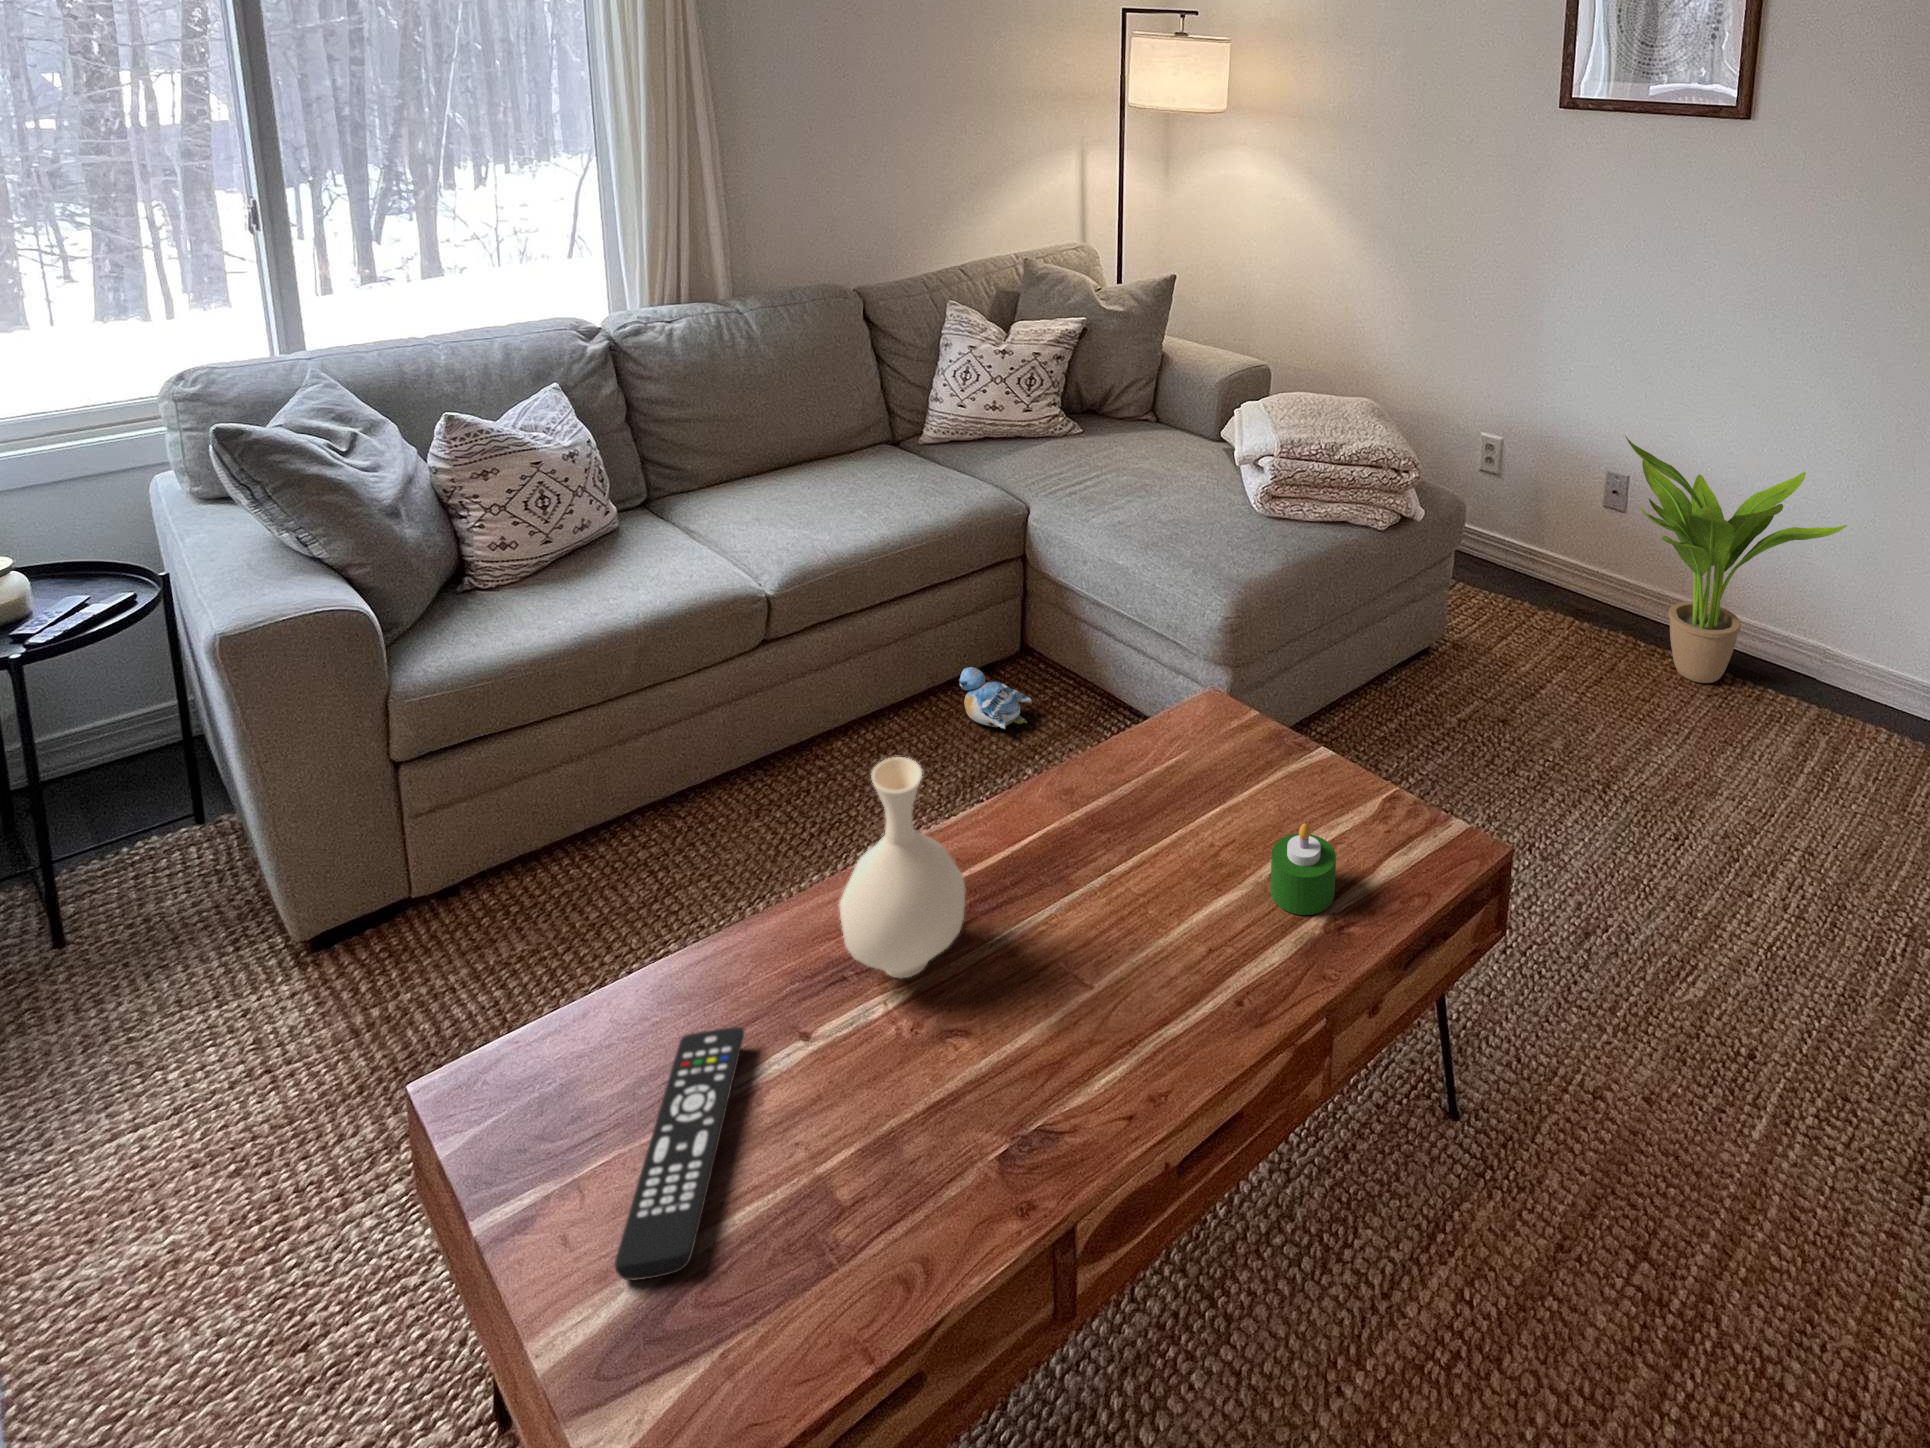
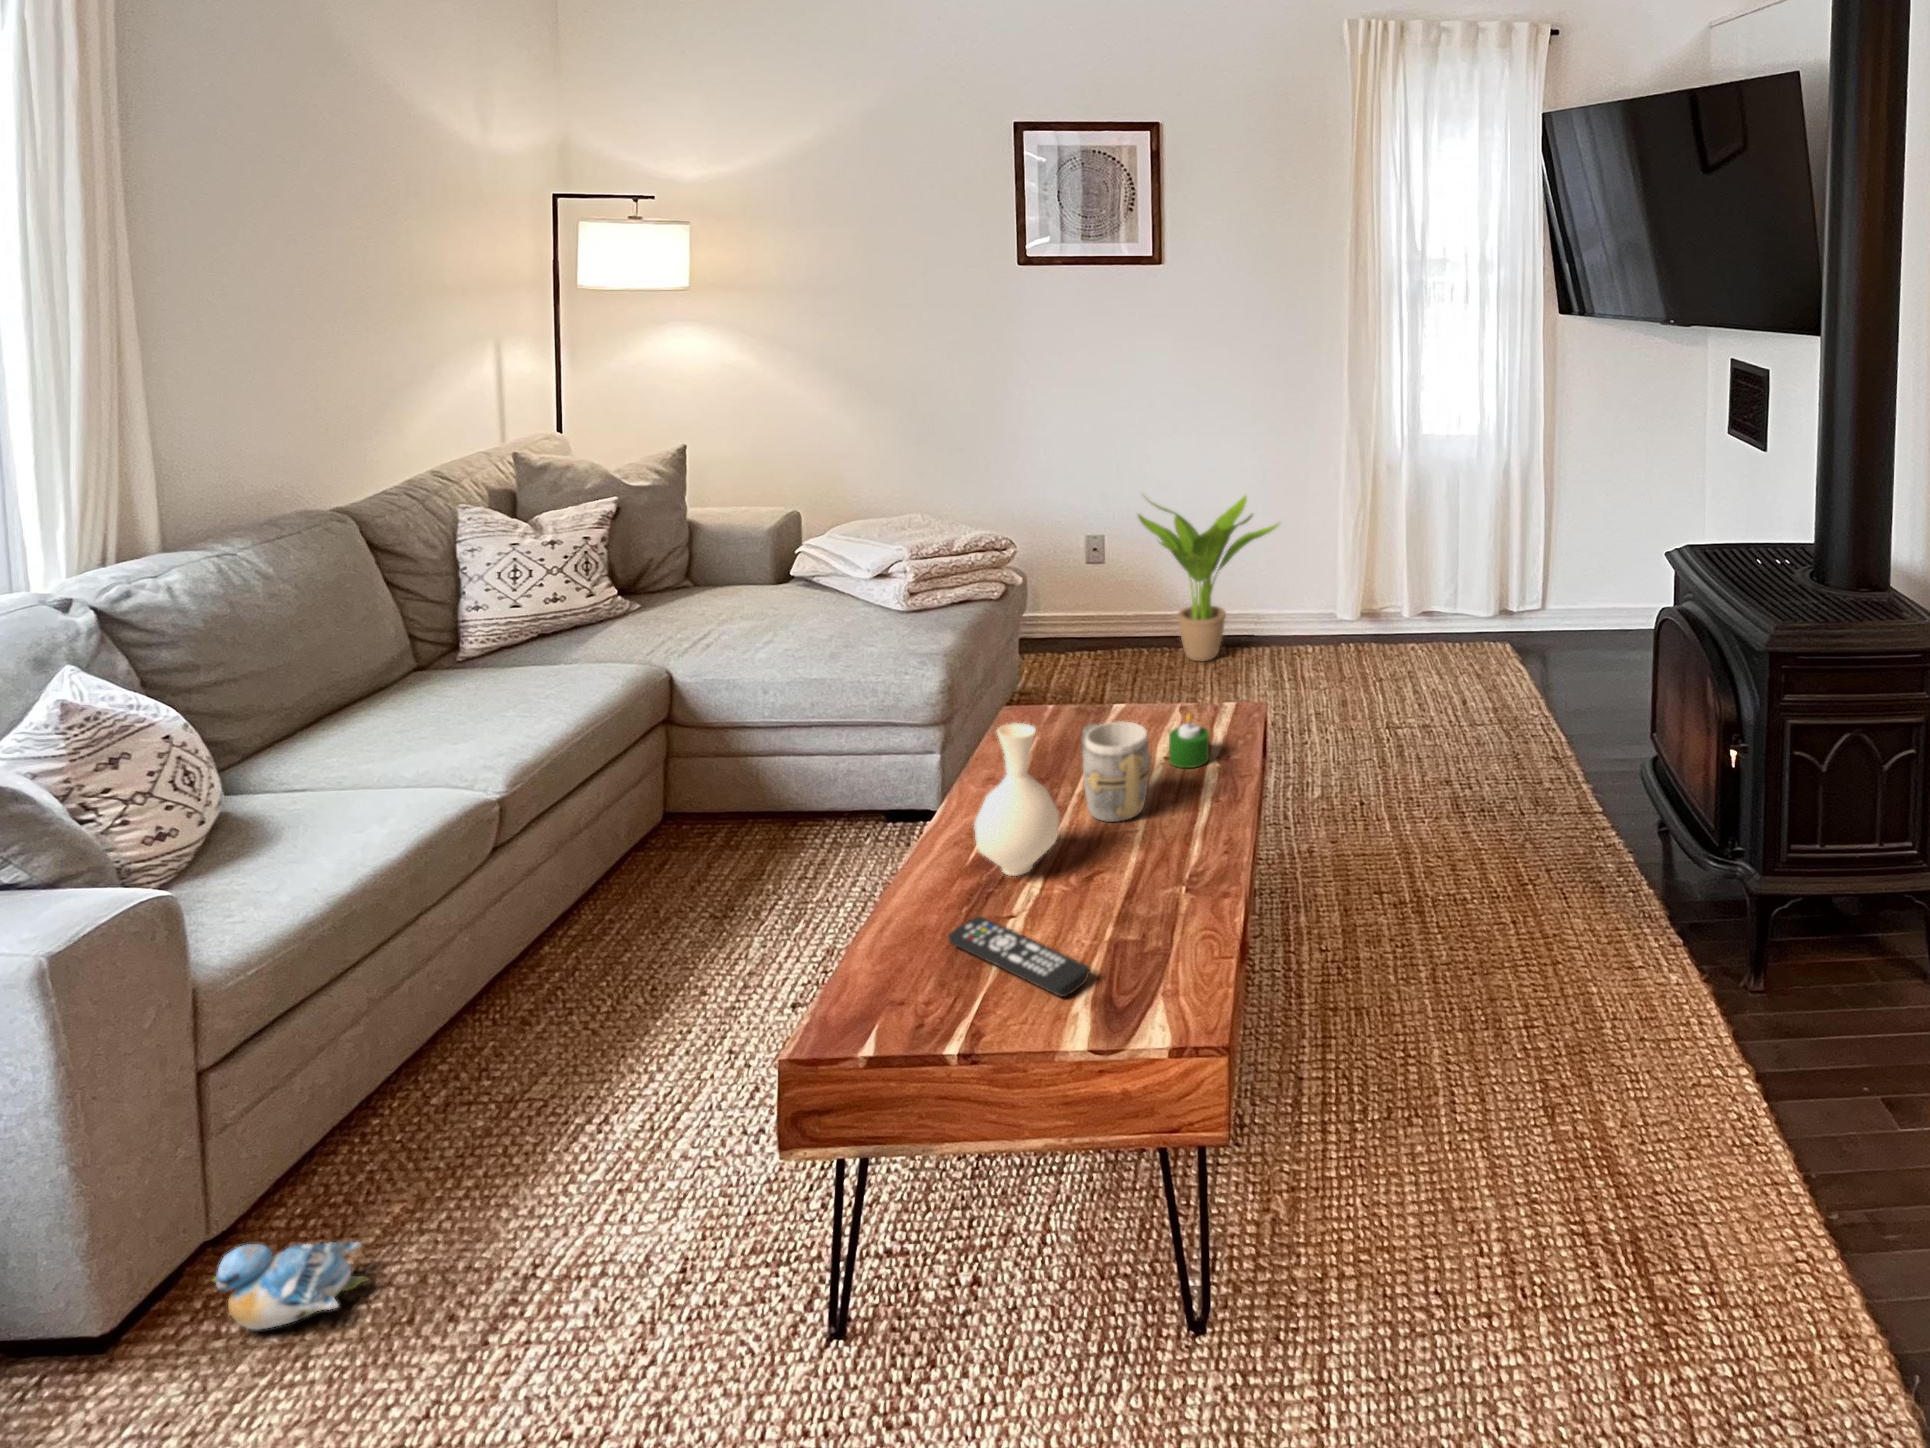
plush toy: present [959,667,1032,729] -> present [213,1242,368,1330]
mug: none [1062,782,1170,961] -> present [1082,721,1152,822]

